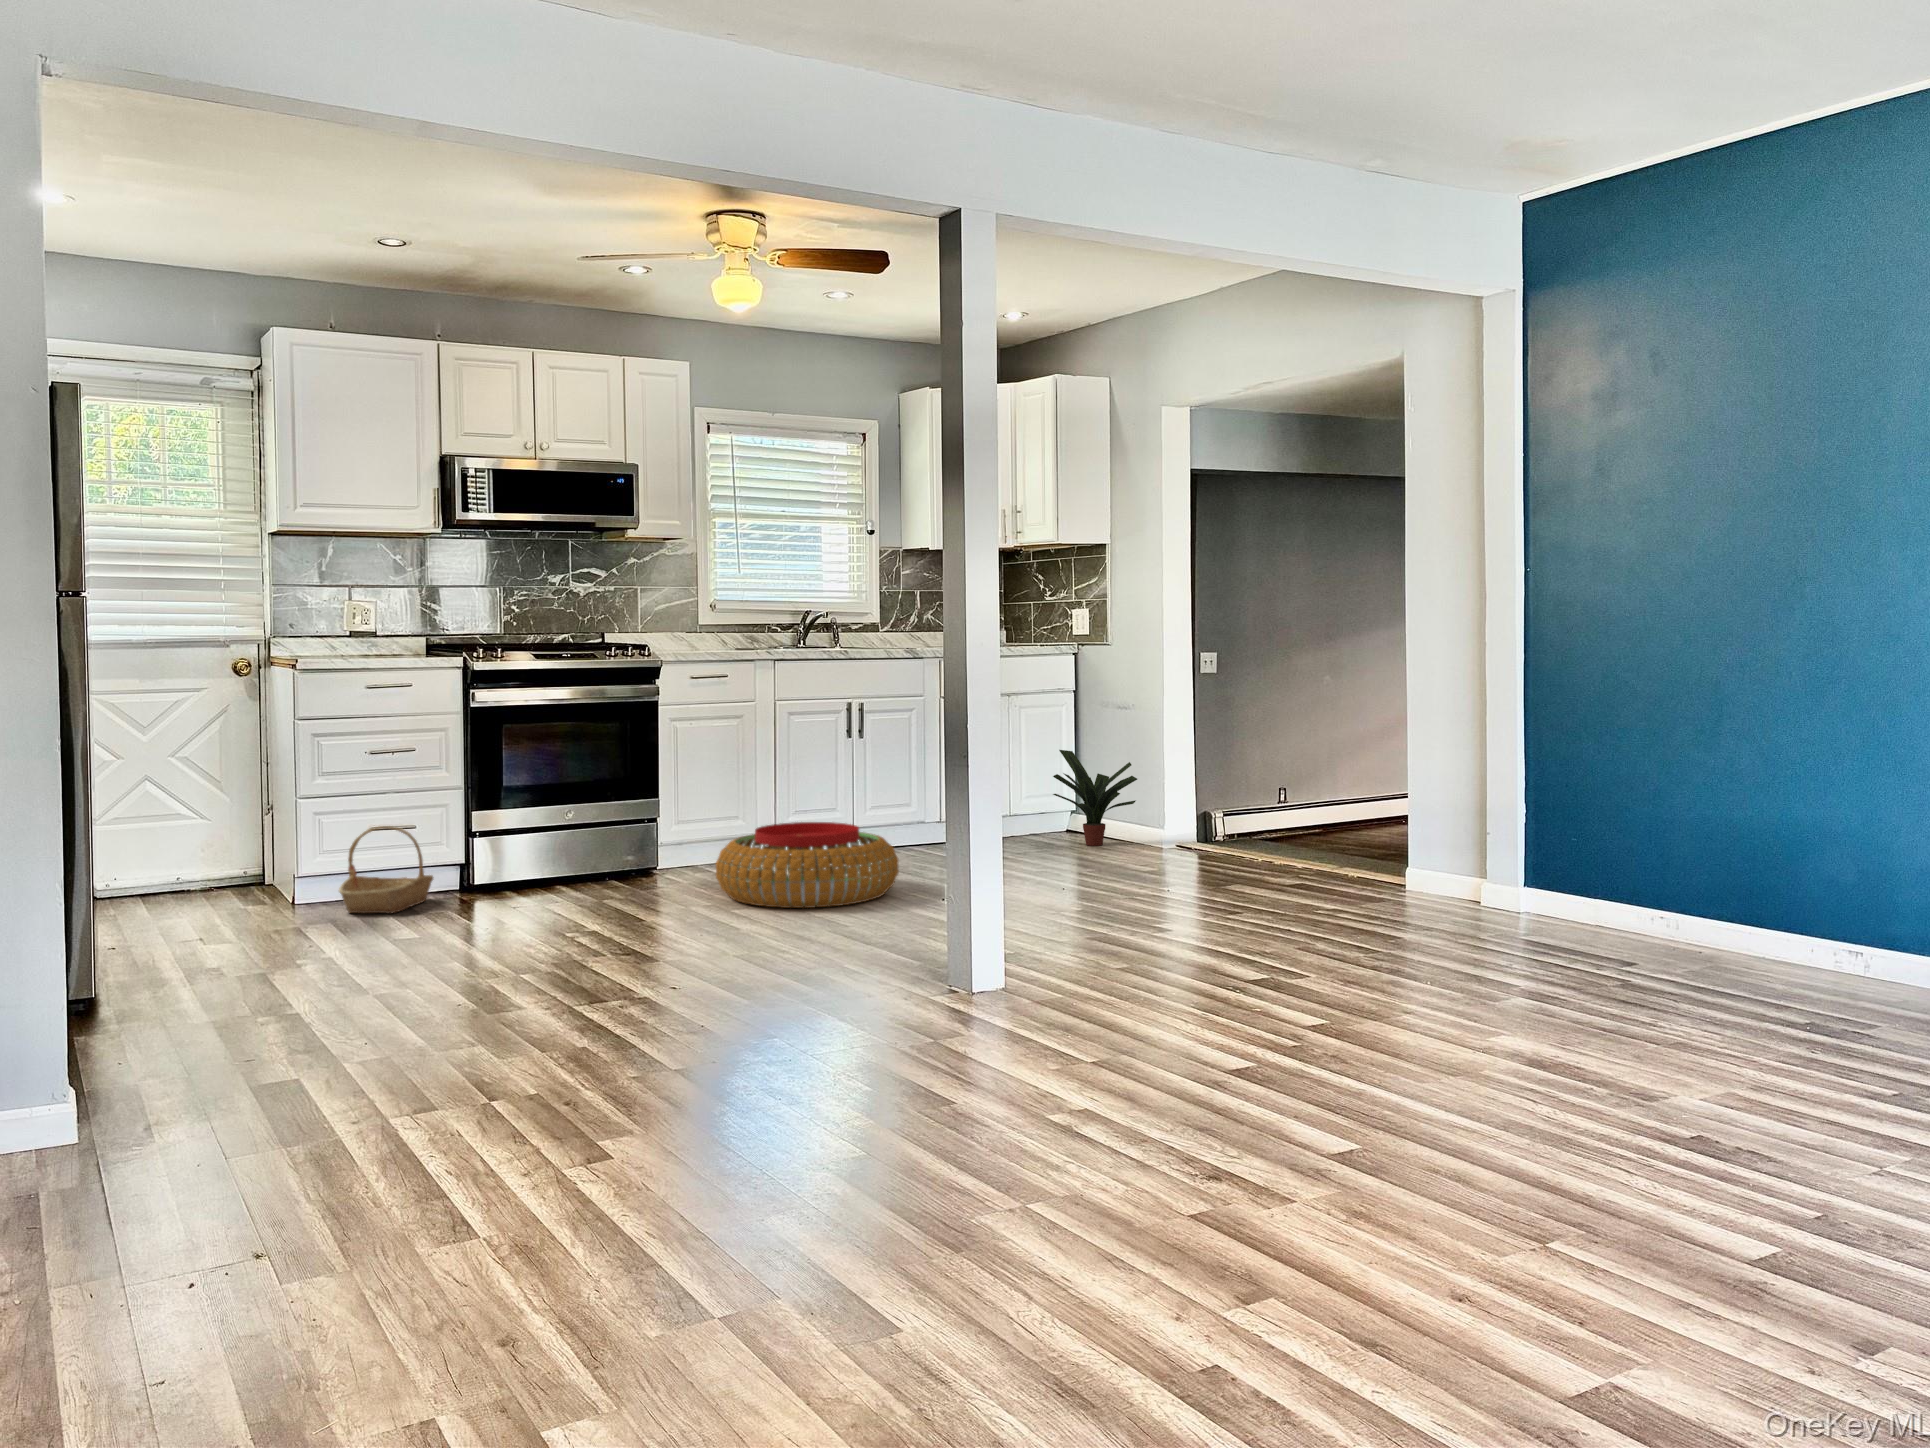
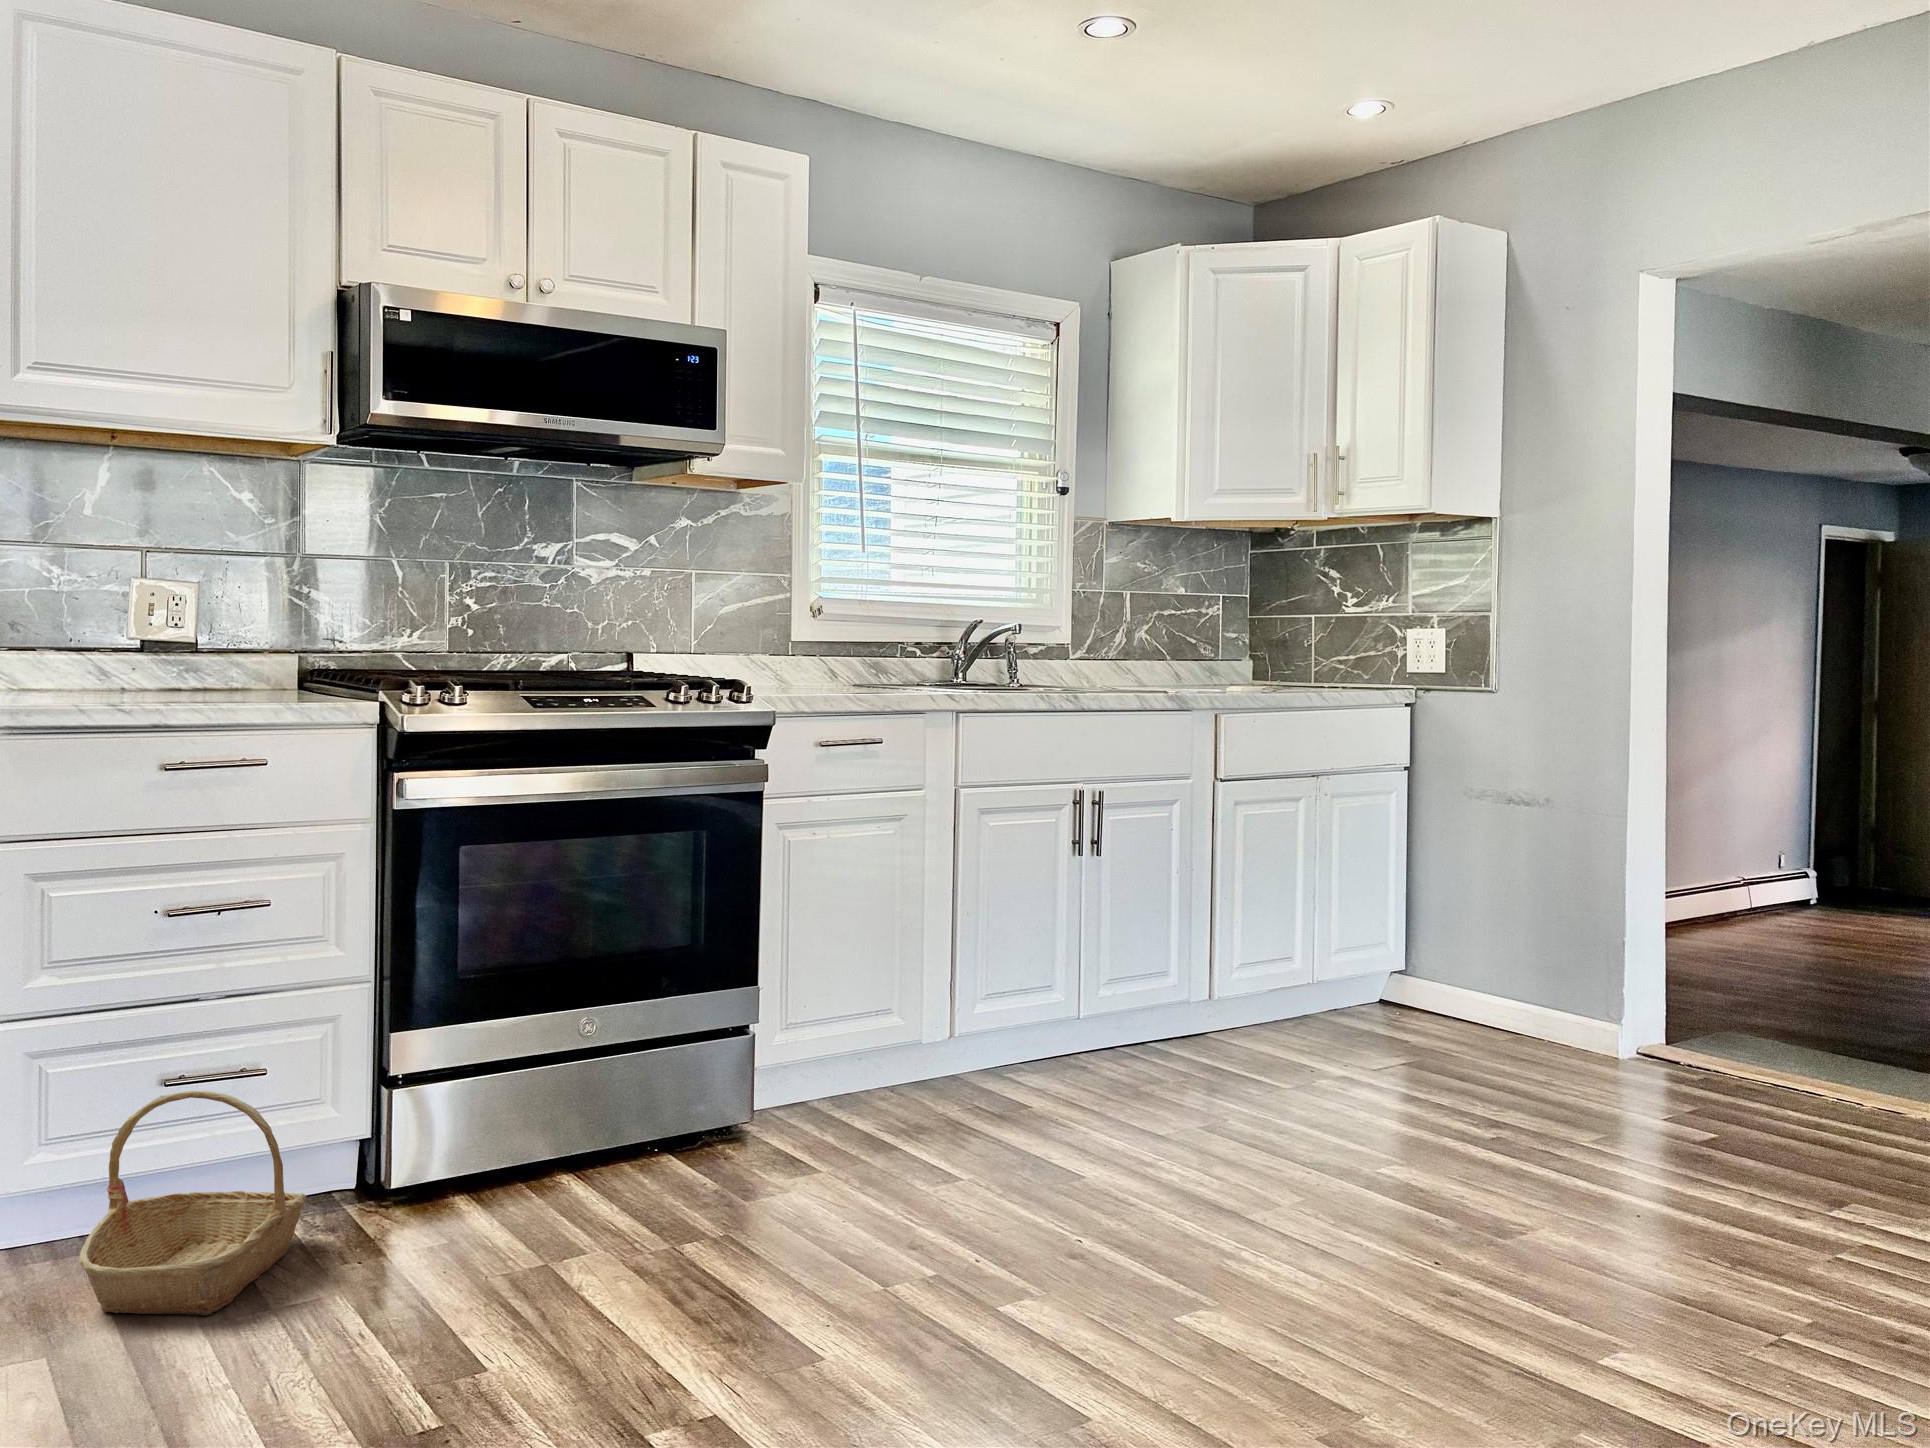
potted plant: present [1053,750,1137,846] -> none [1415,874,1585,1053]
pouf: present [715,822,899,908] -> none [931,1060,1332,1299]

